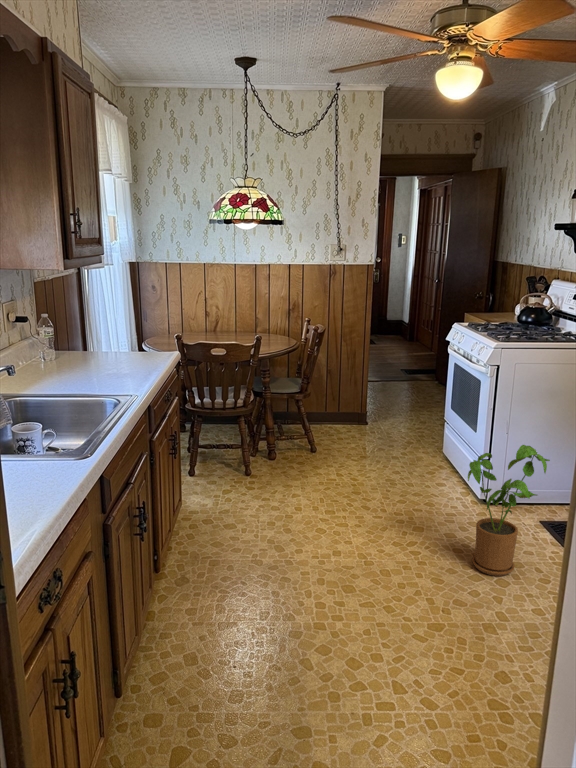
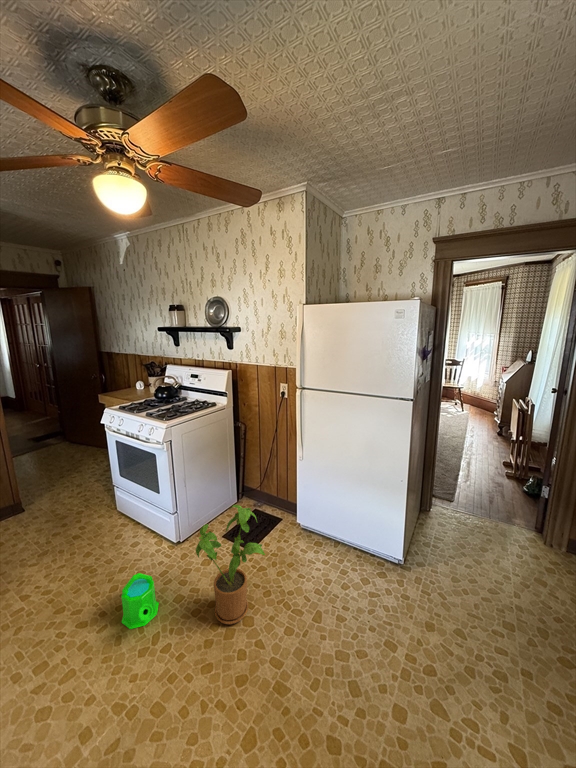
watering can: none [393,481,431,533] -> present [121,573,159,629]

